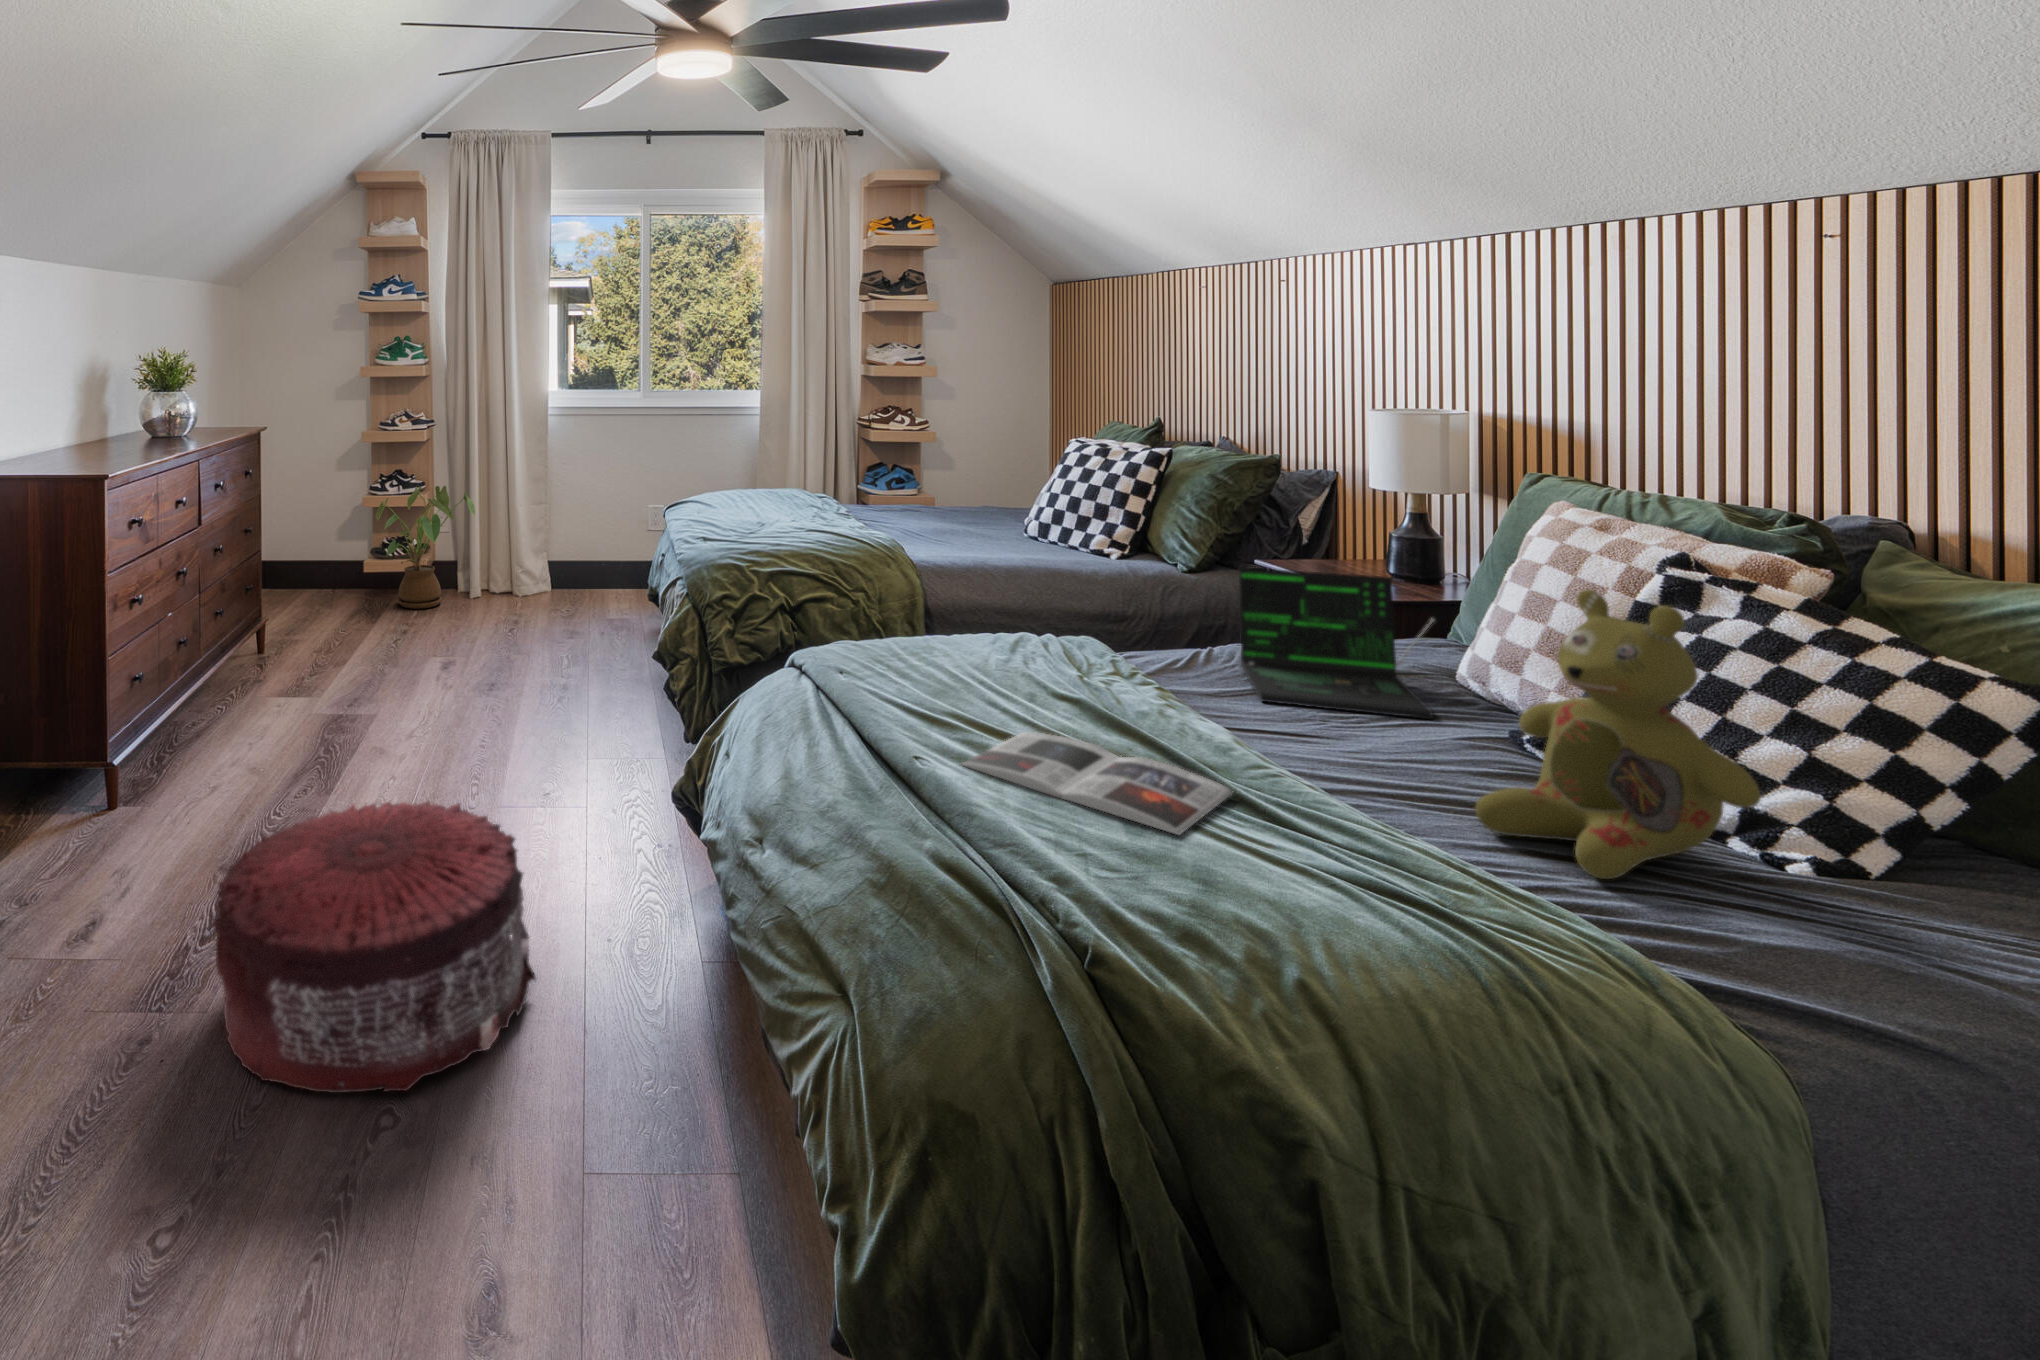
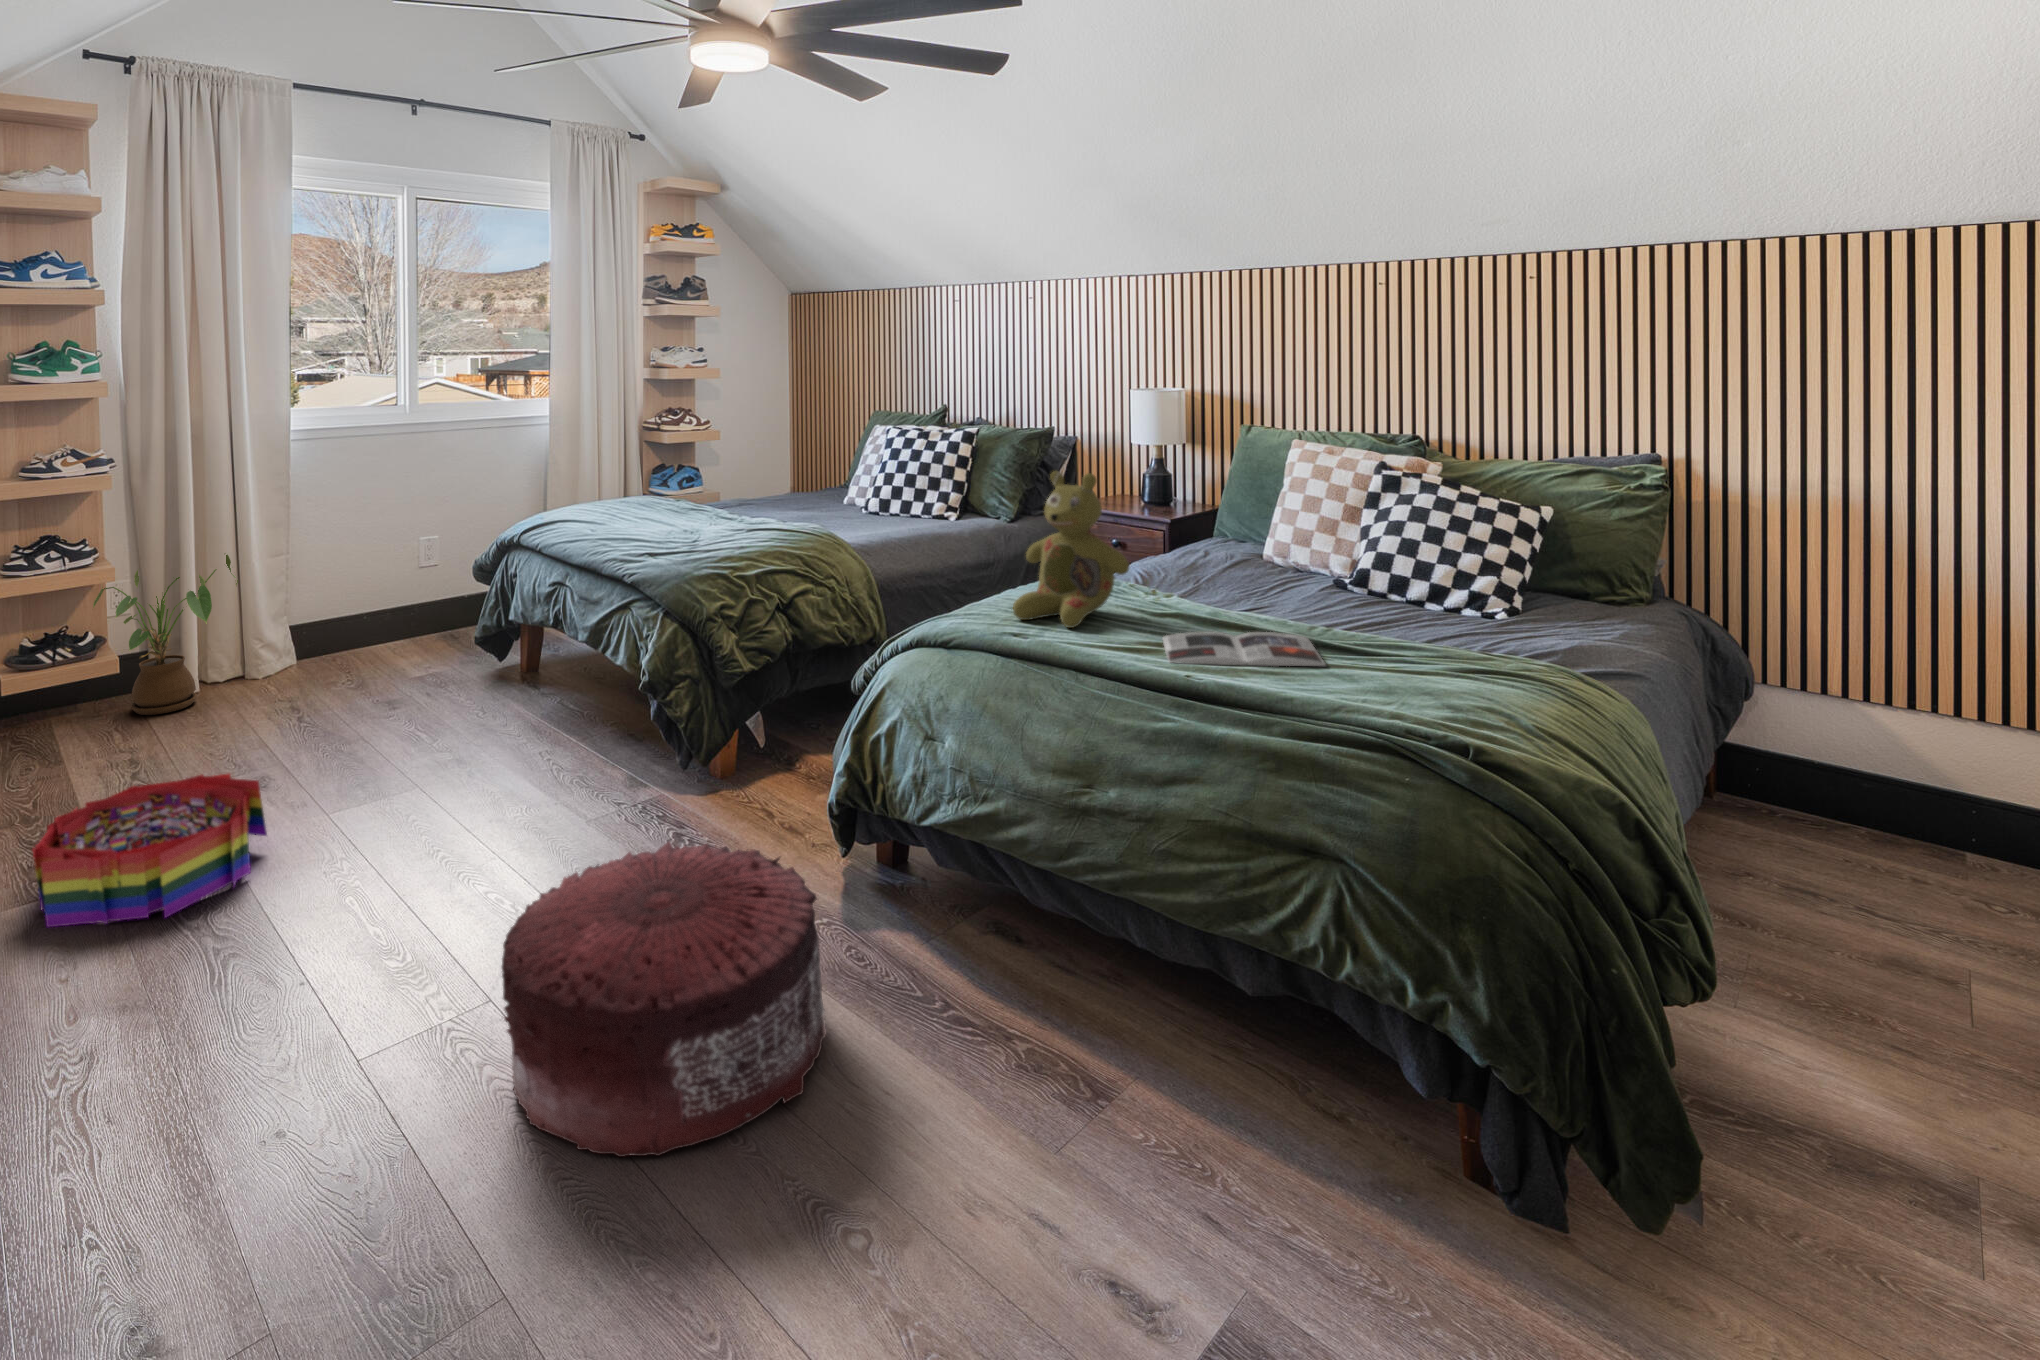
laptop: present [1239,567,1434,719] -> none [1153,499,1289,594]
stuffed bear: present [1475,590,1760,879] -> present [1013,471,1129,628]
storage bin: none [194,650,350,752] -> present [32,774,267,927]

